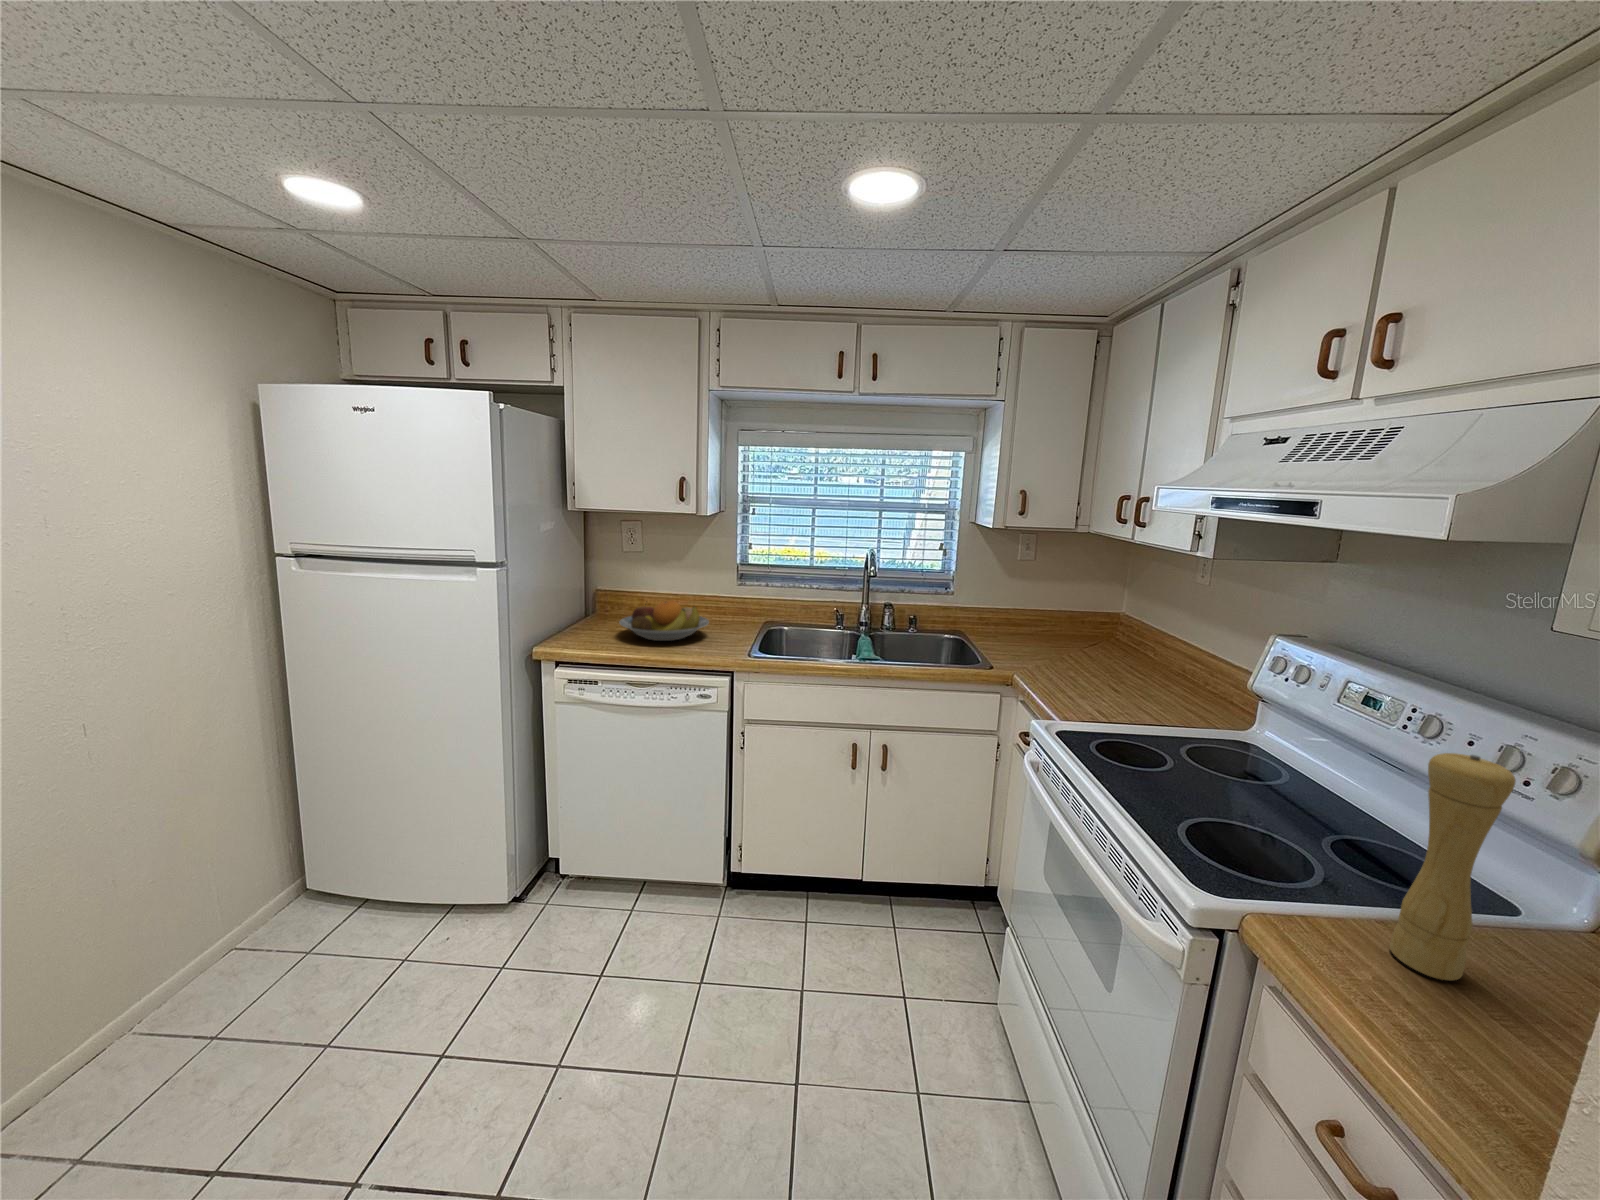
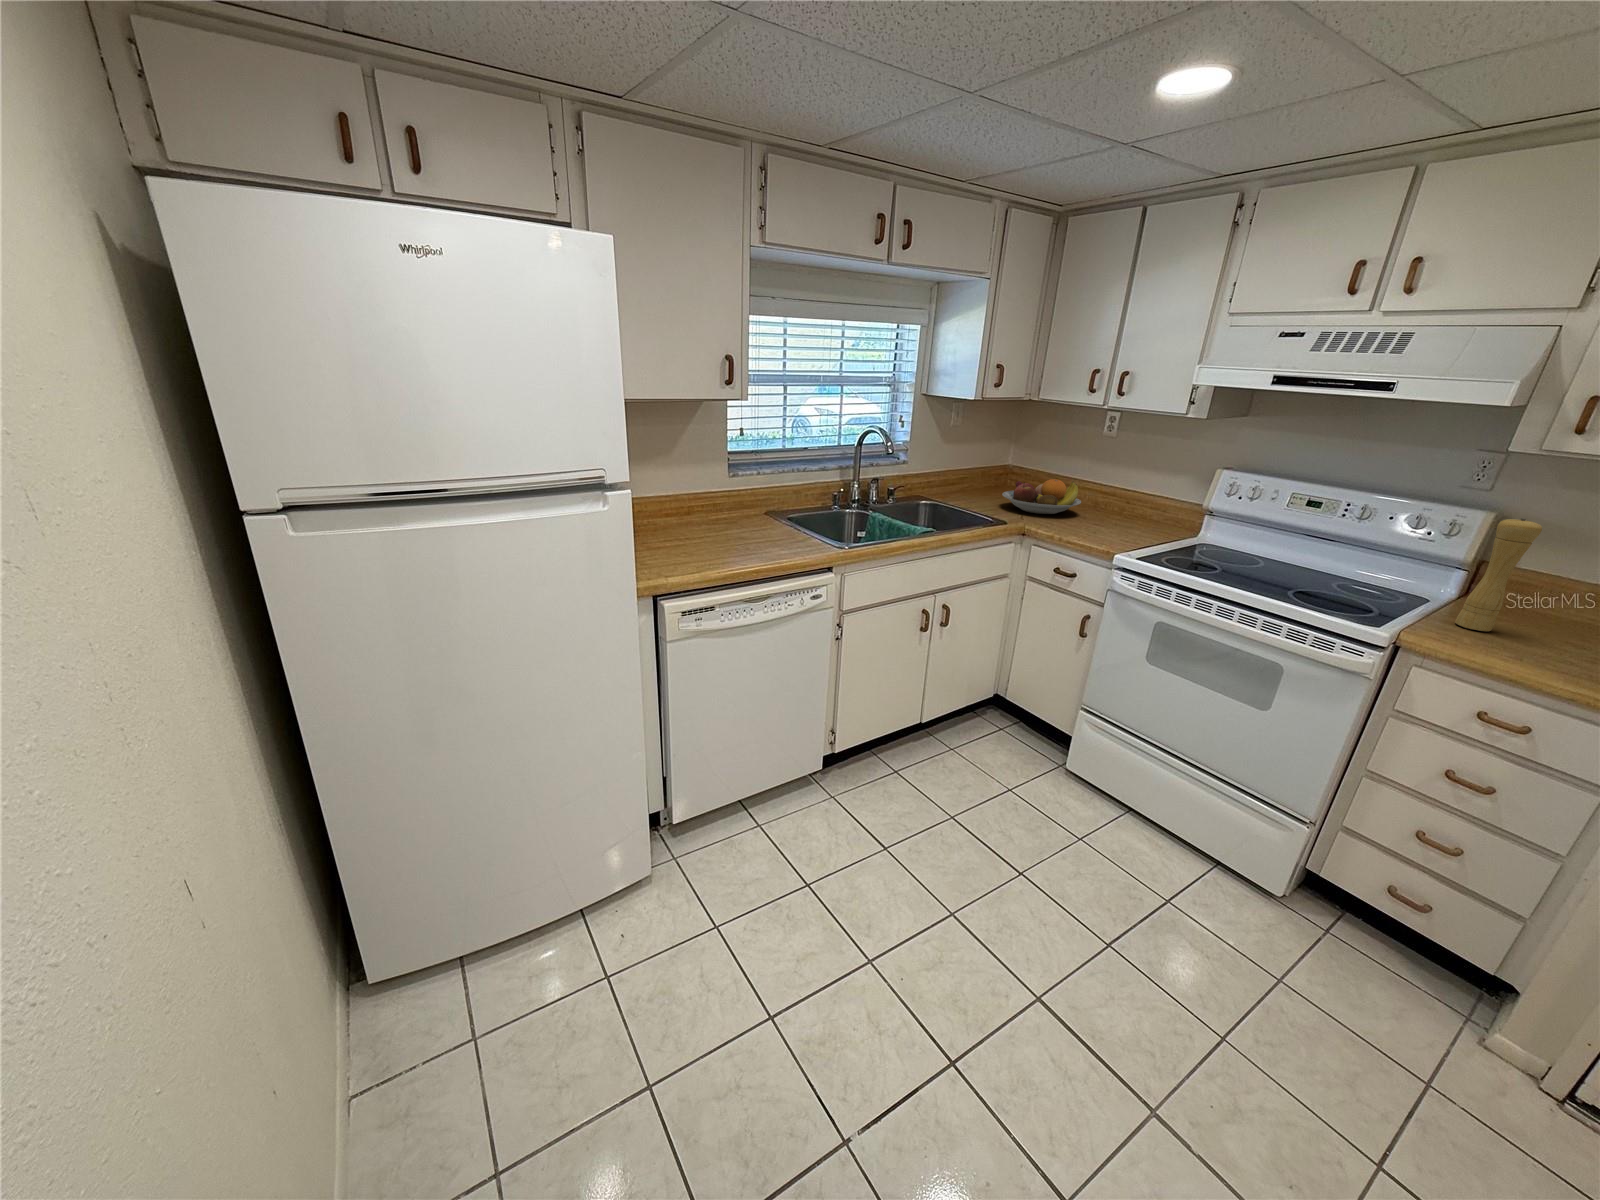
fruit bowl: present [619,601,709,641] -> present [1002,479,1081,514]

